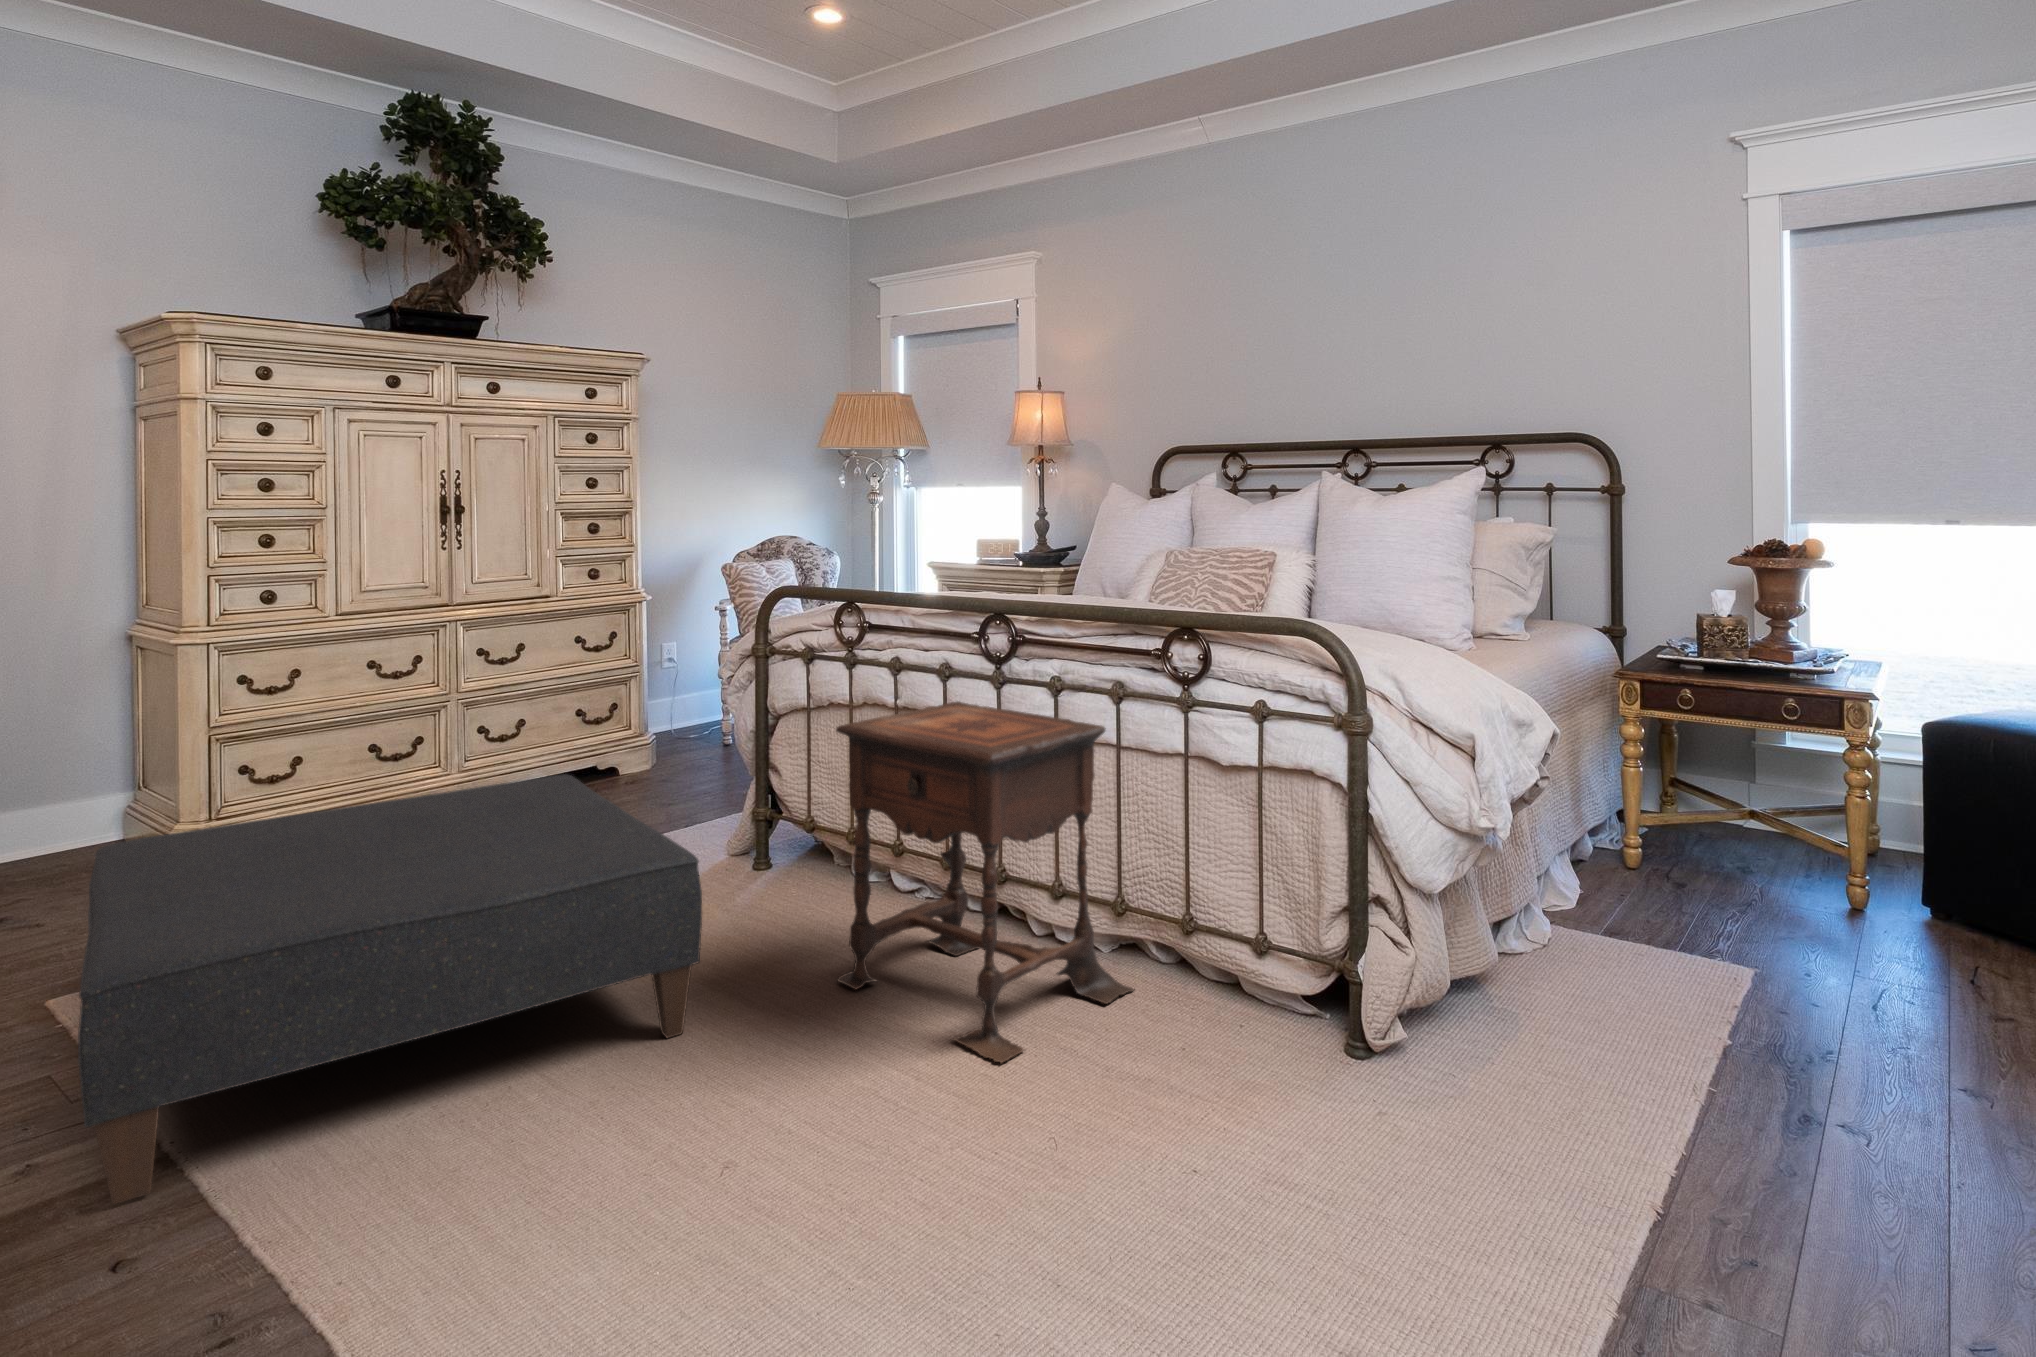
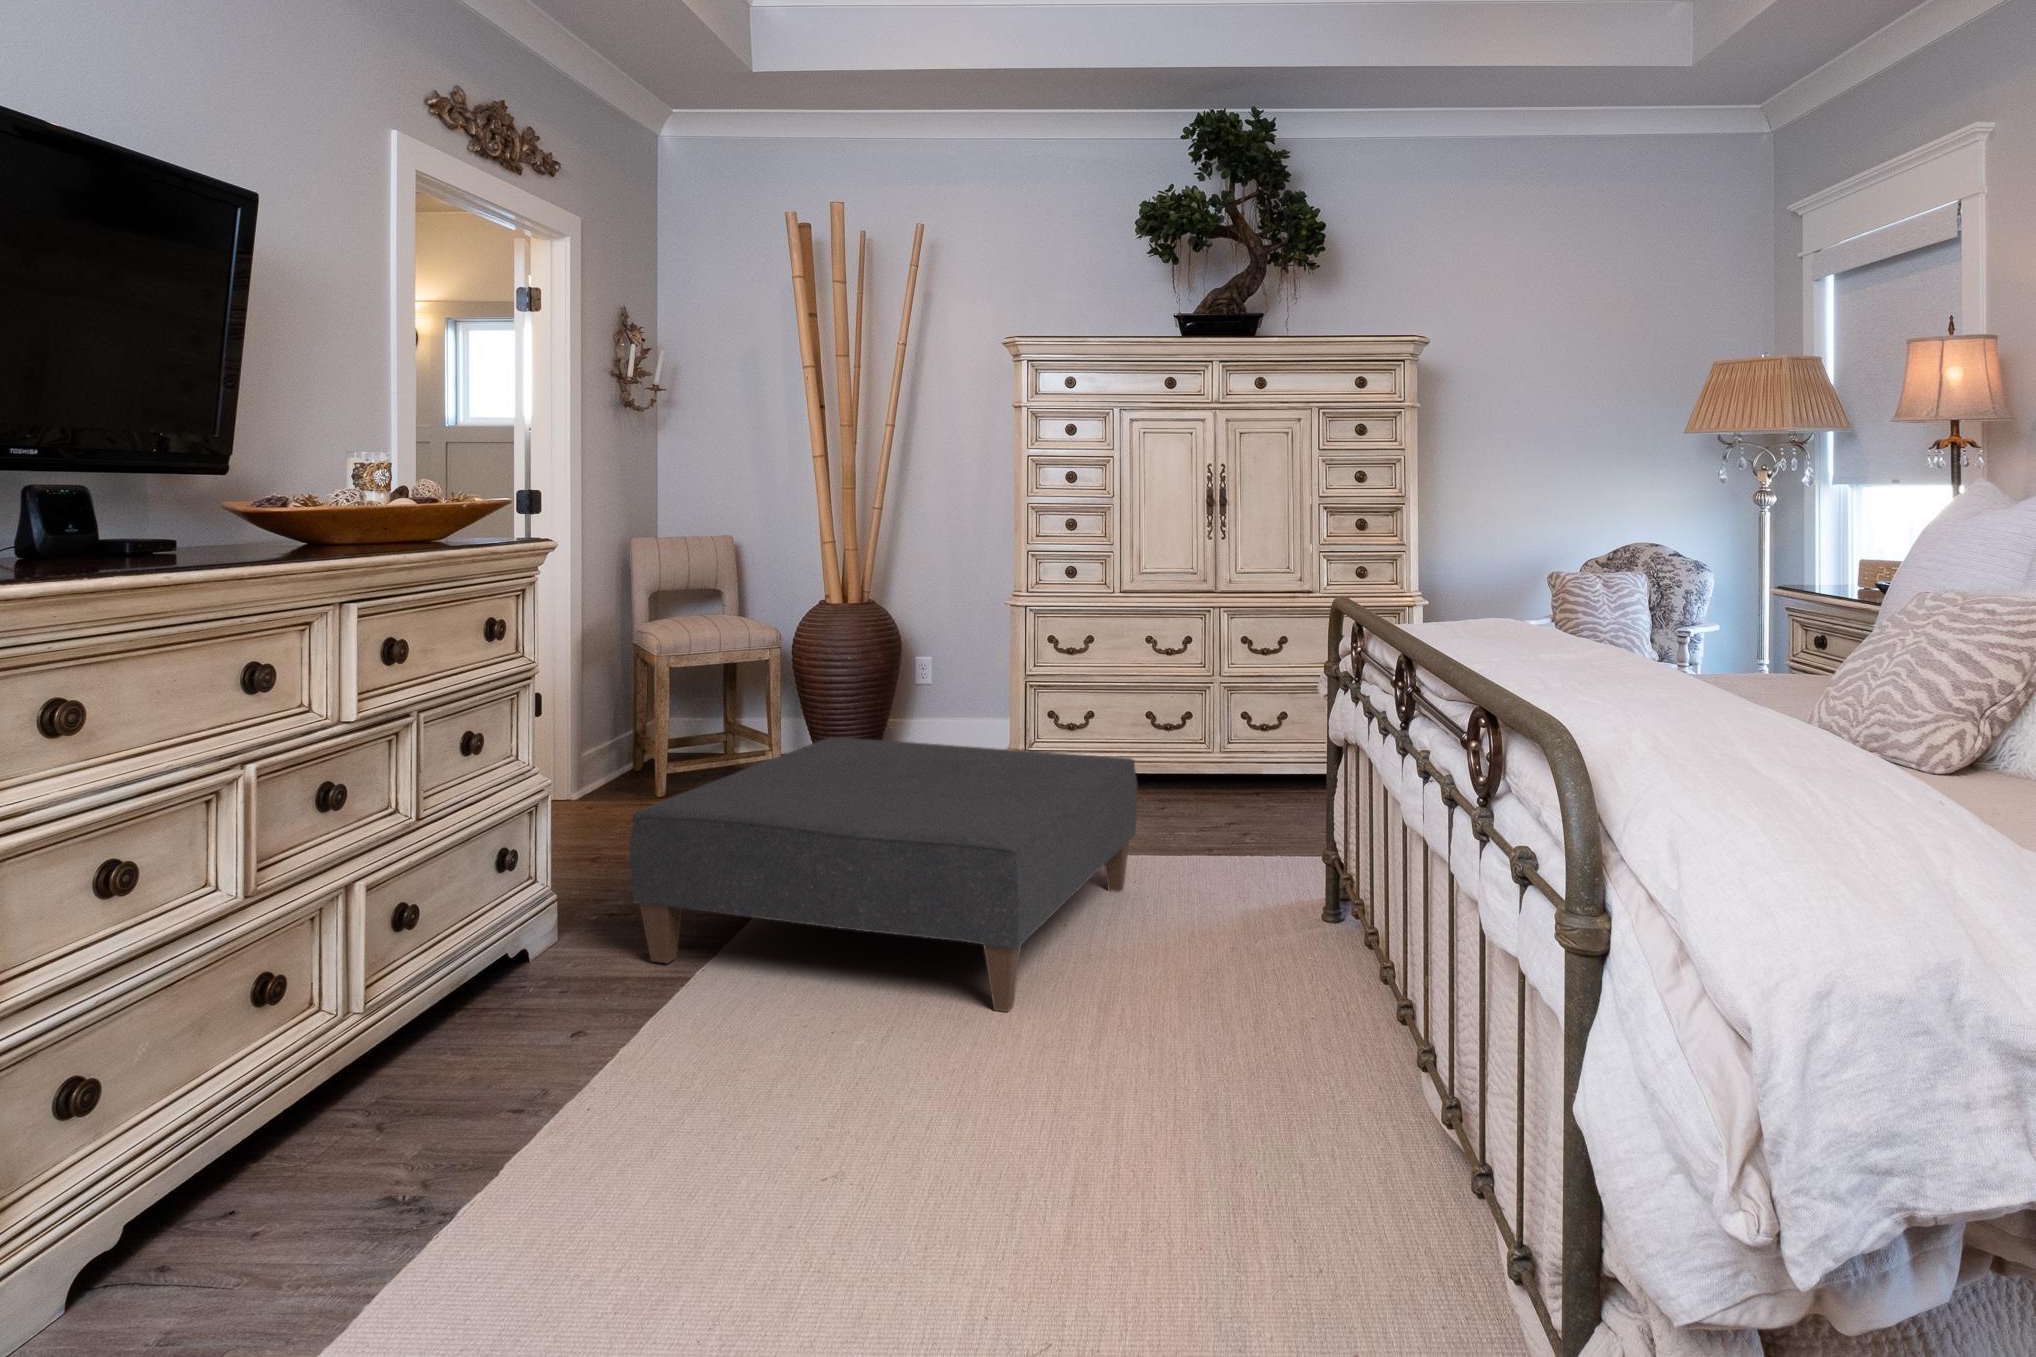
side table: present [836,702,1134,1063] -> none [1134,750,1407,1186]

